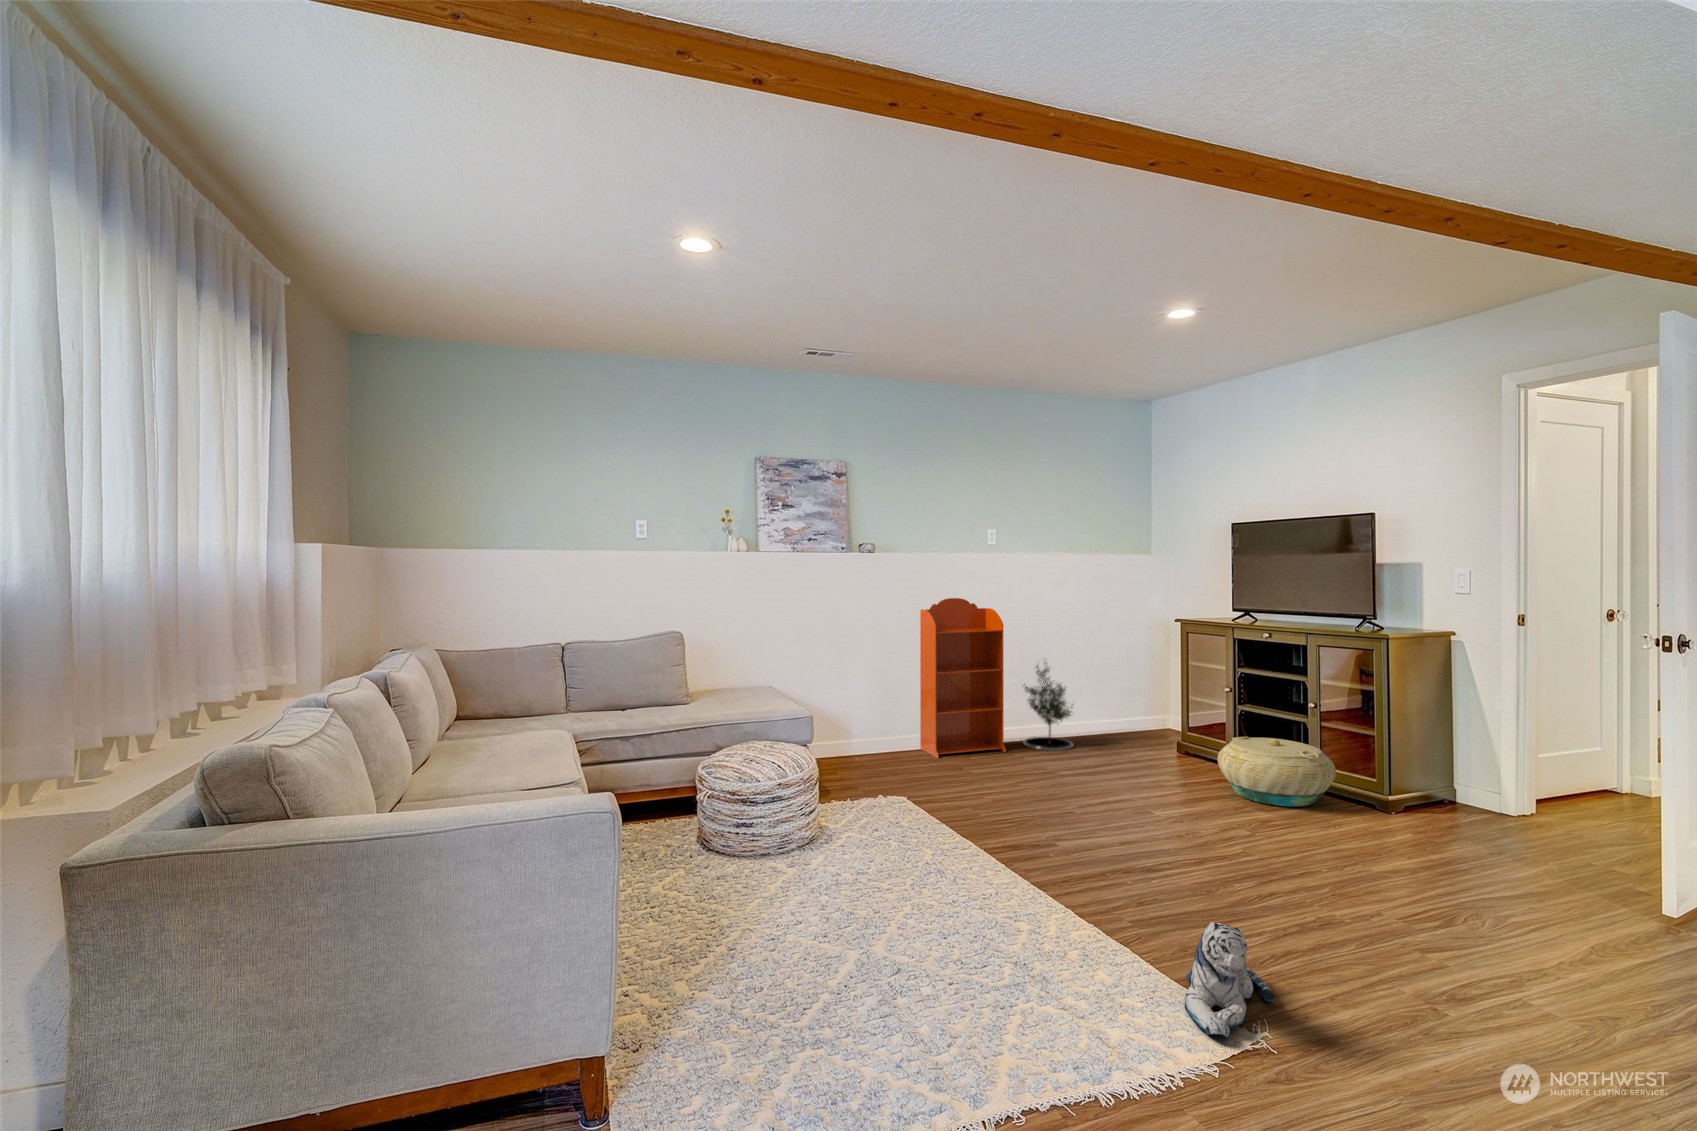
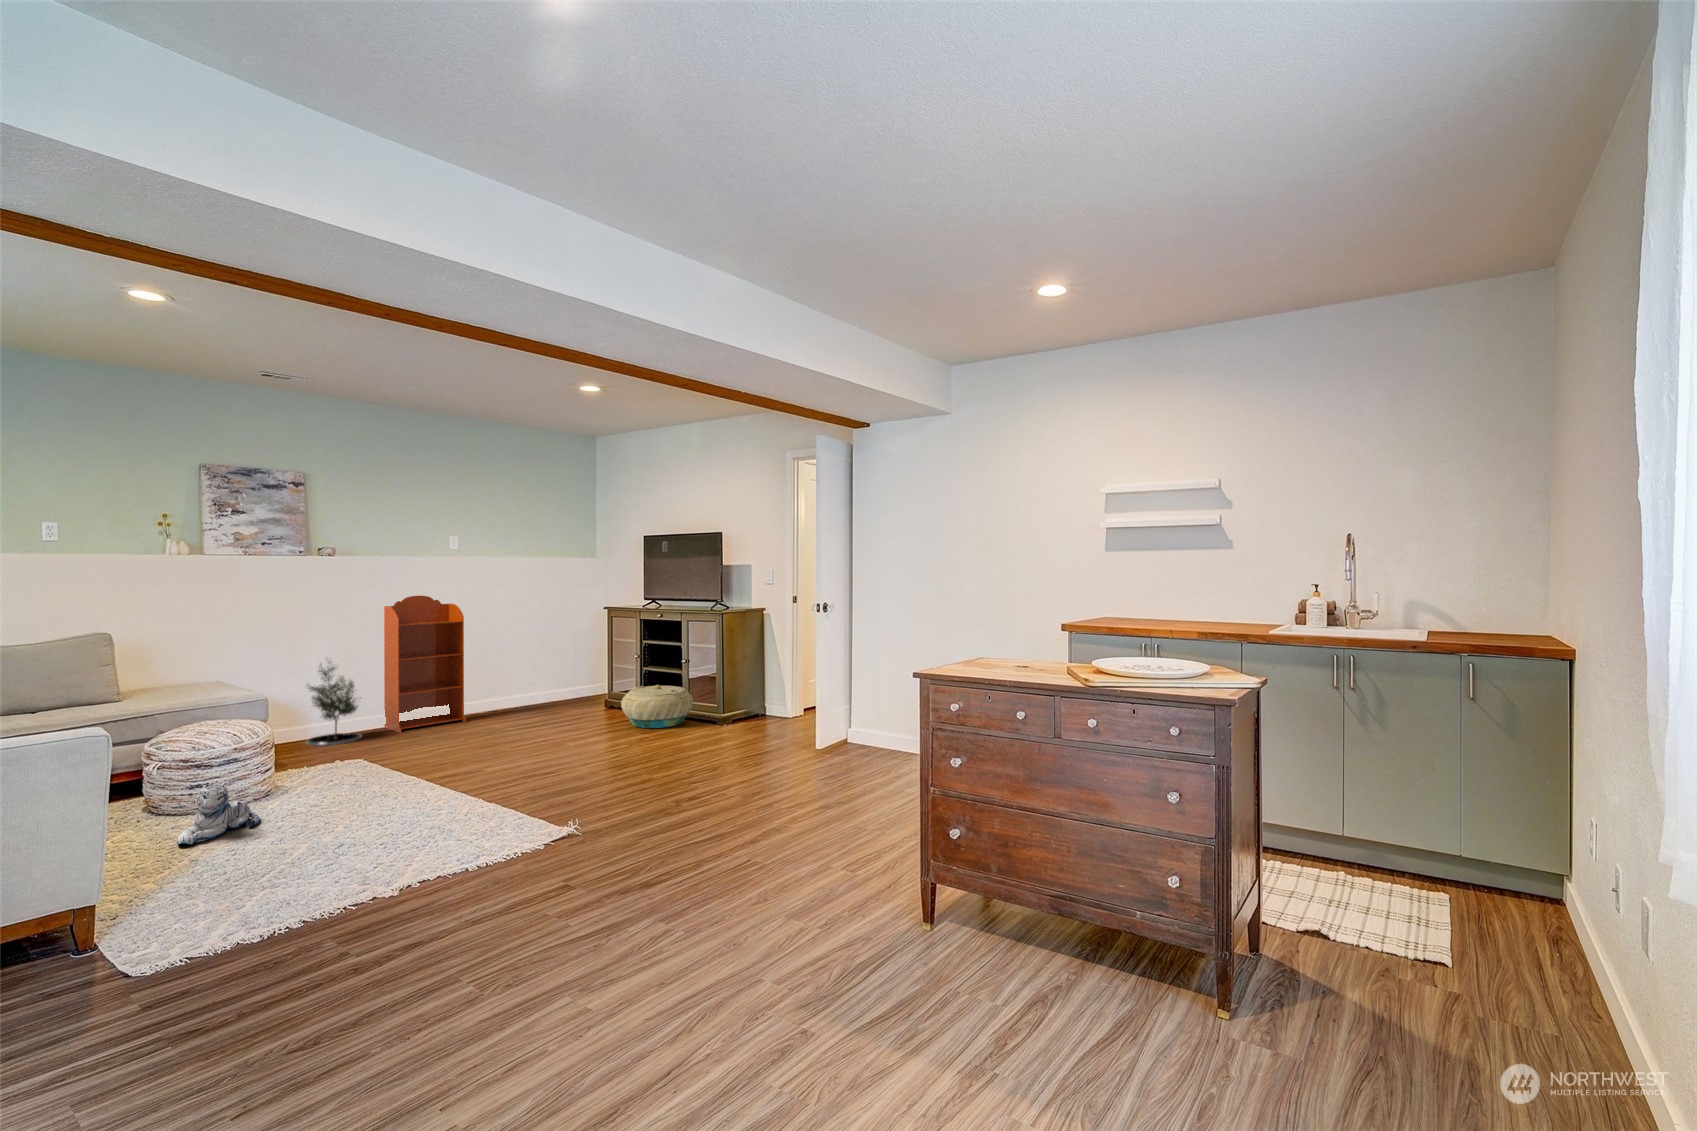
potted tree: present [1023,663,1073,751] -> present [306,661,362,746]
plush toy: present [1185,922,1274,1037] -> present [177,785,260,846]

